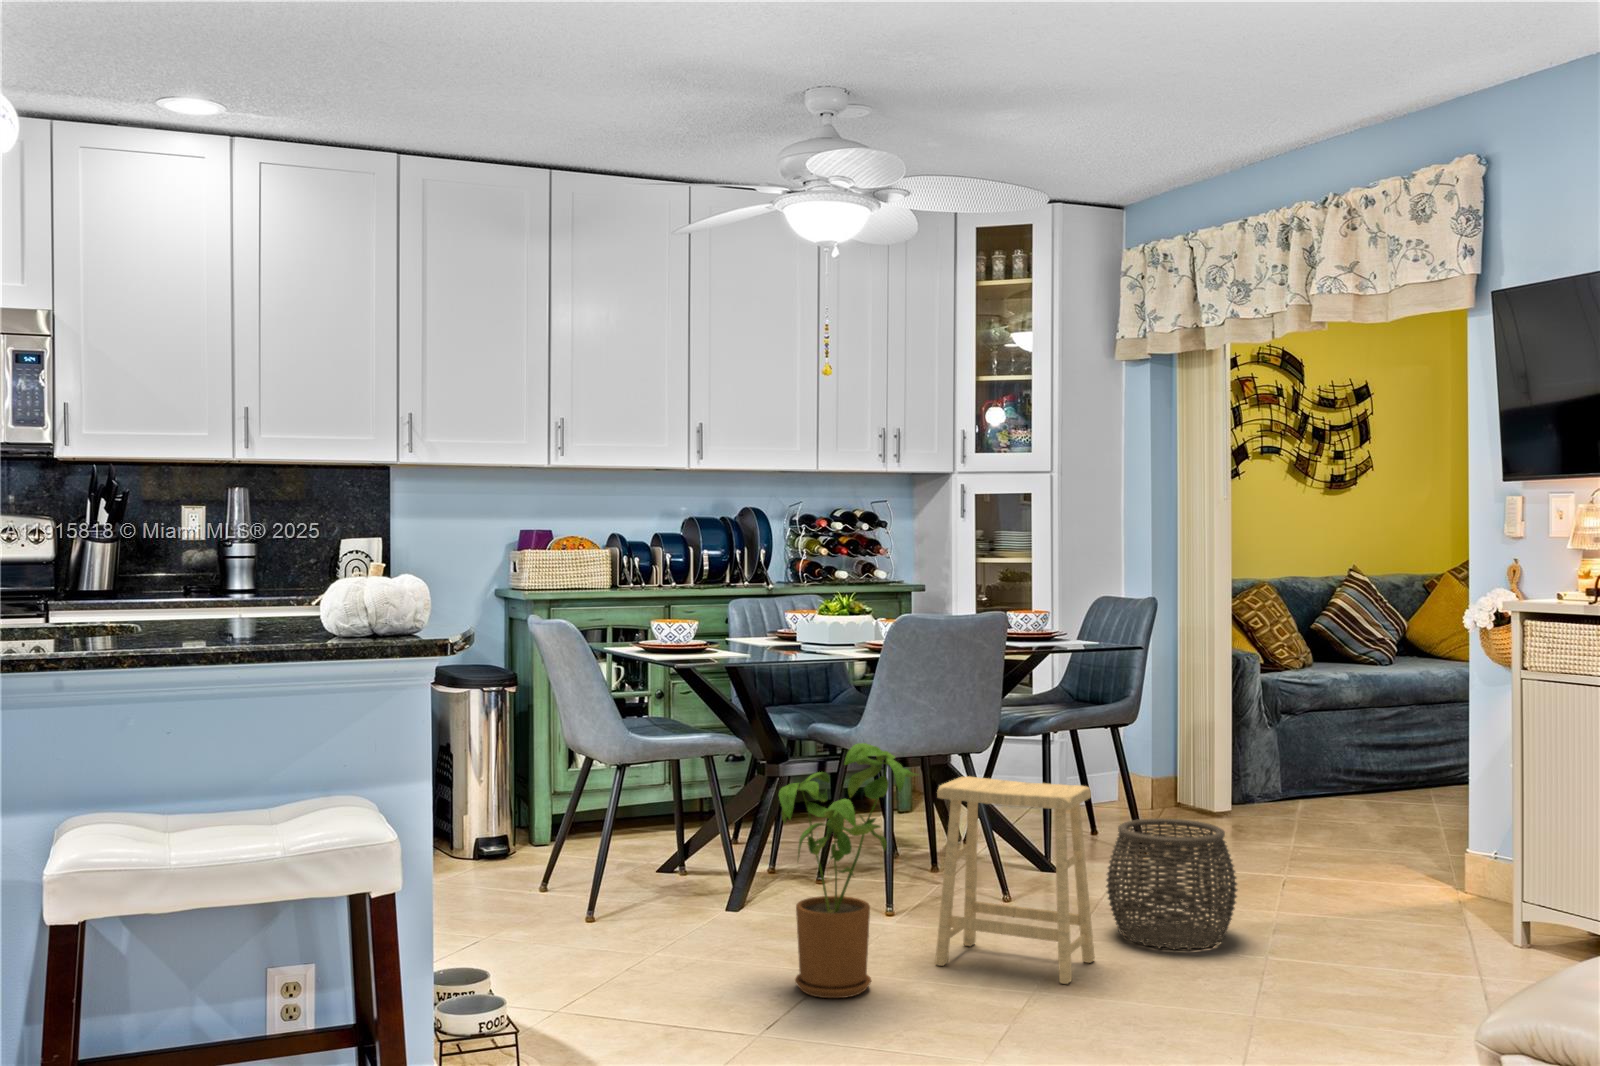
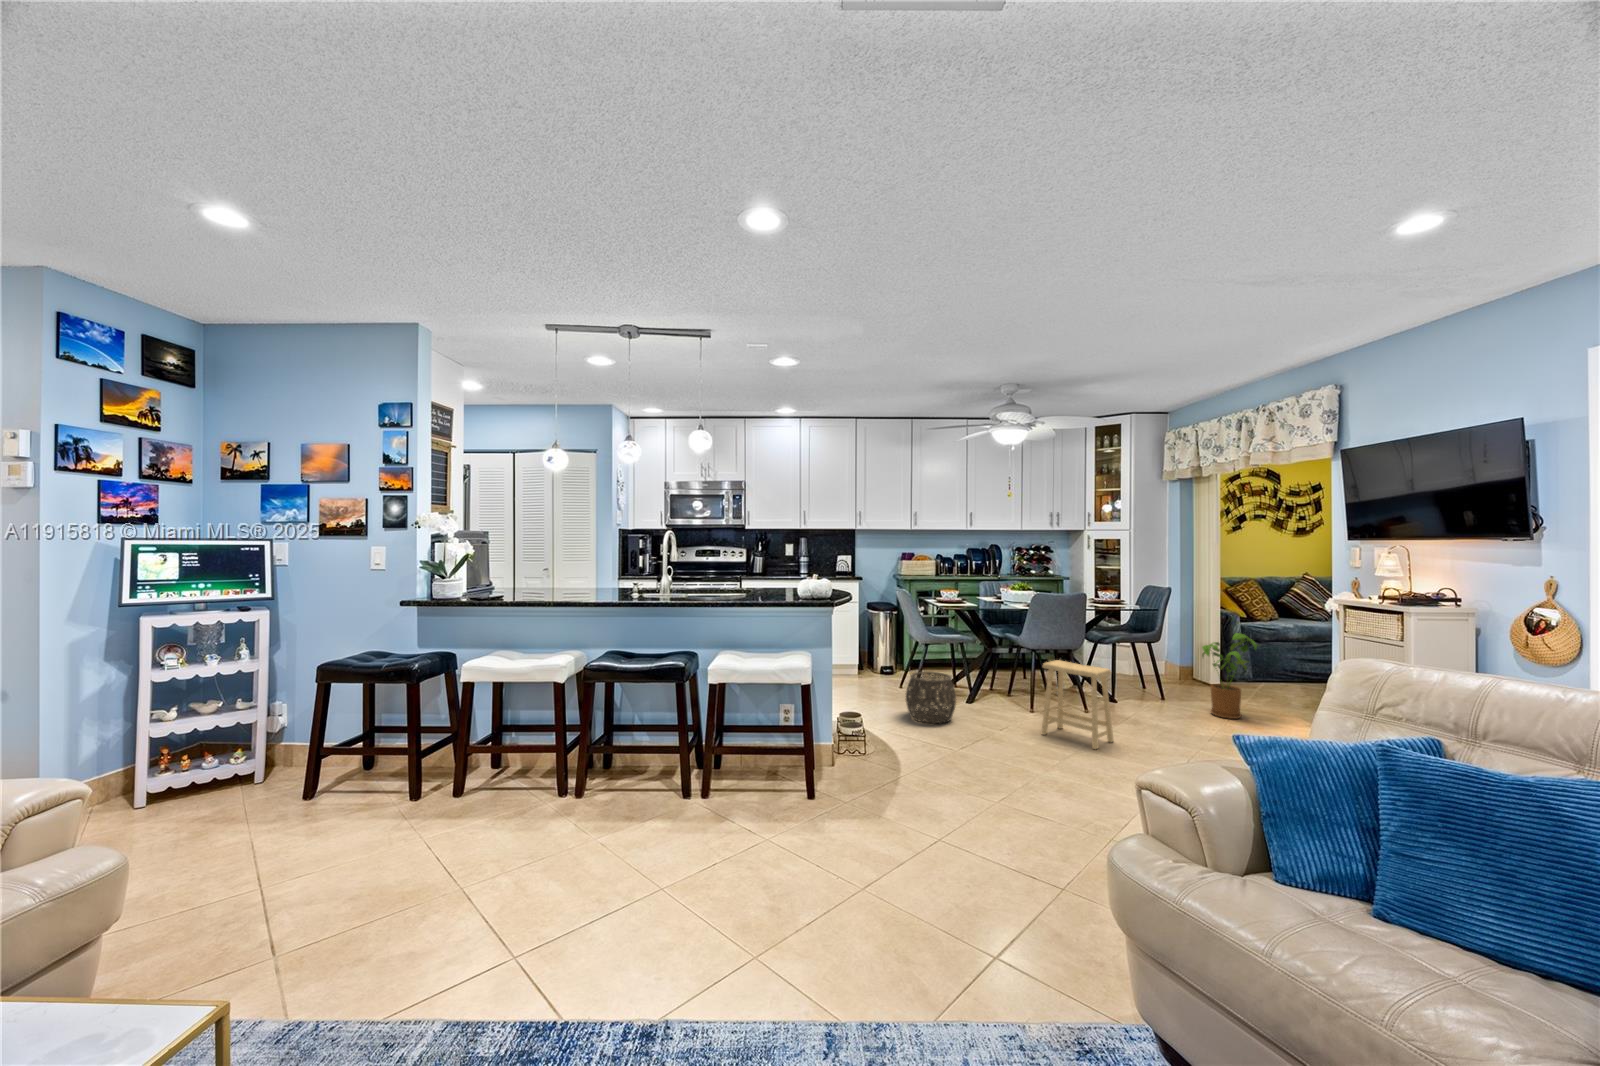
house plant: present [779,743,916,998] -> present [1202,633,1258,719]
woven basket: present [1106,818,1237,950] -> present [906,672,956,724]

